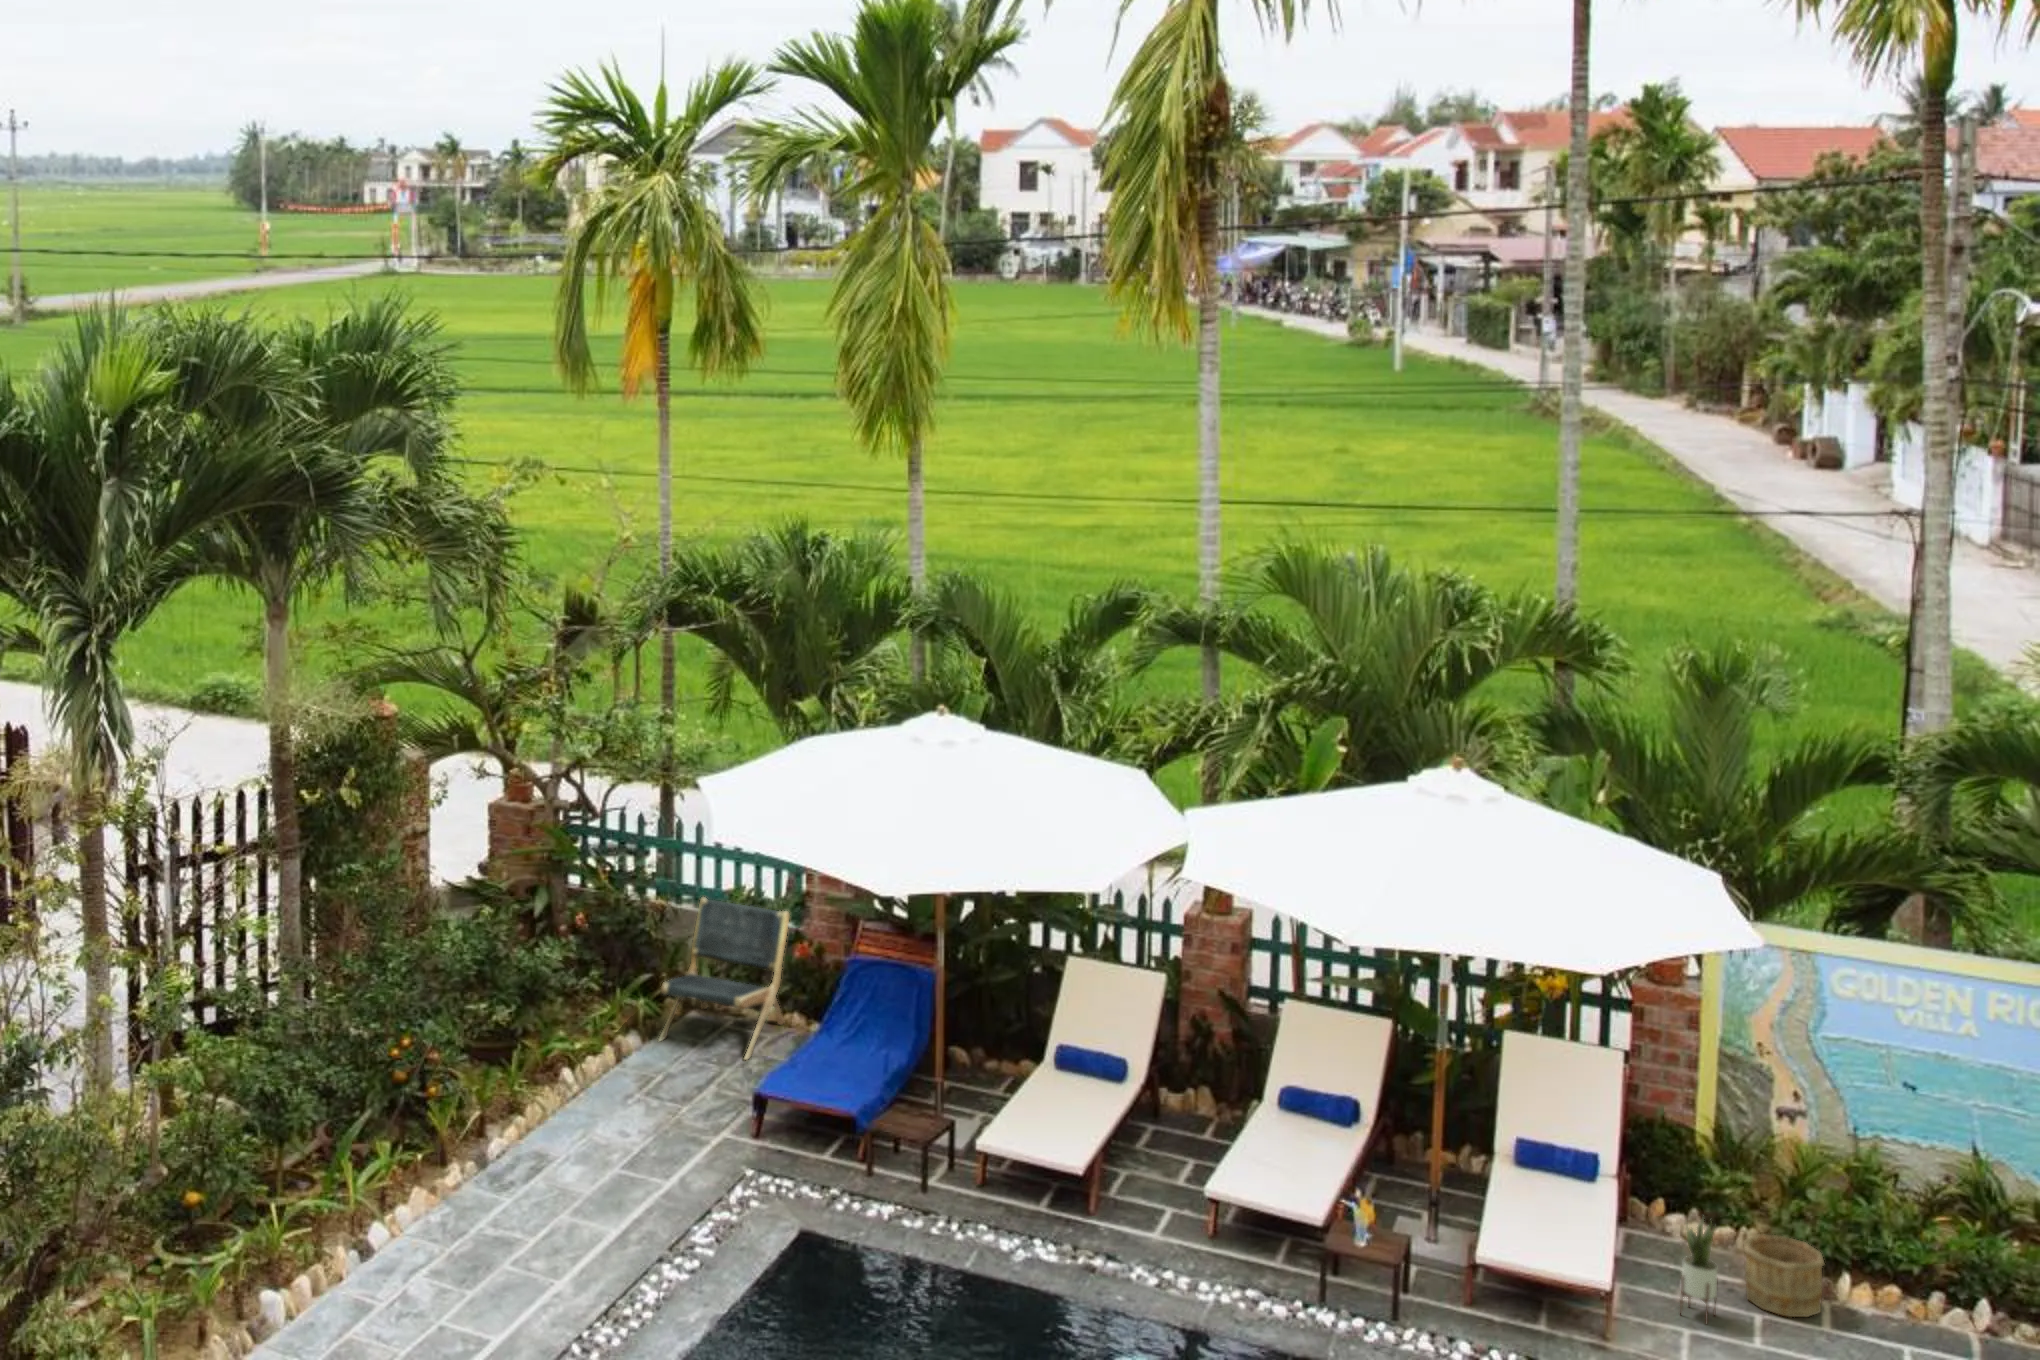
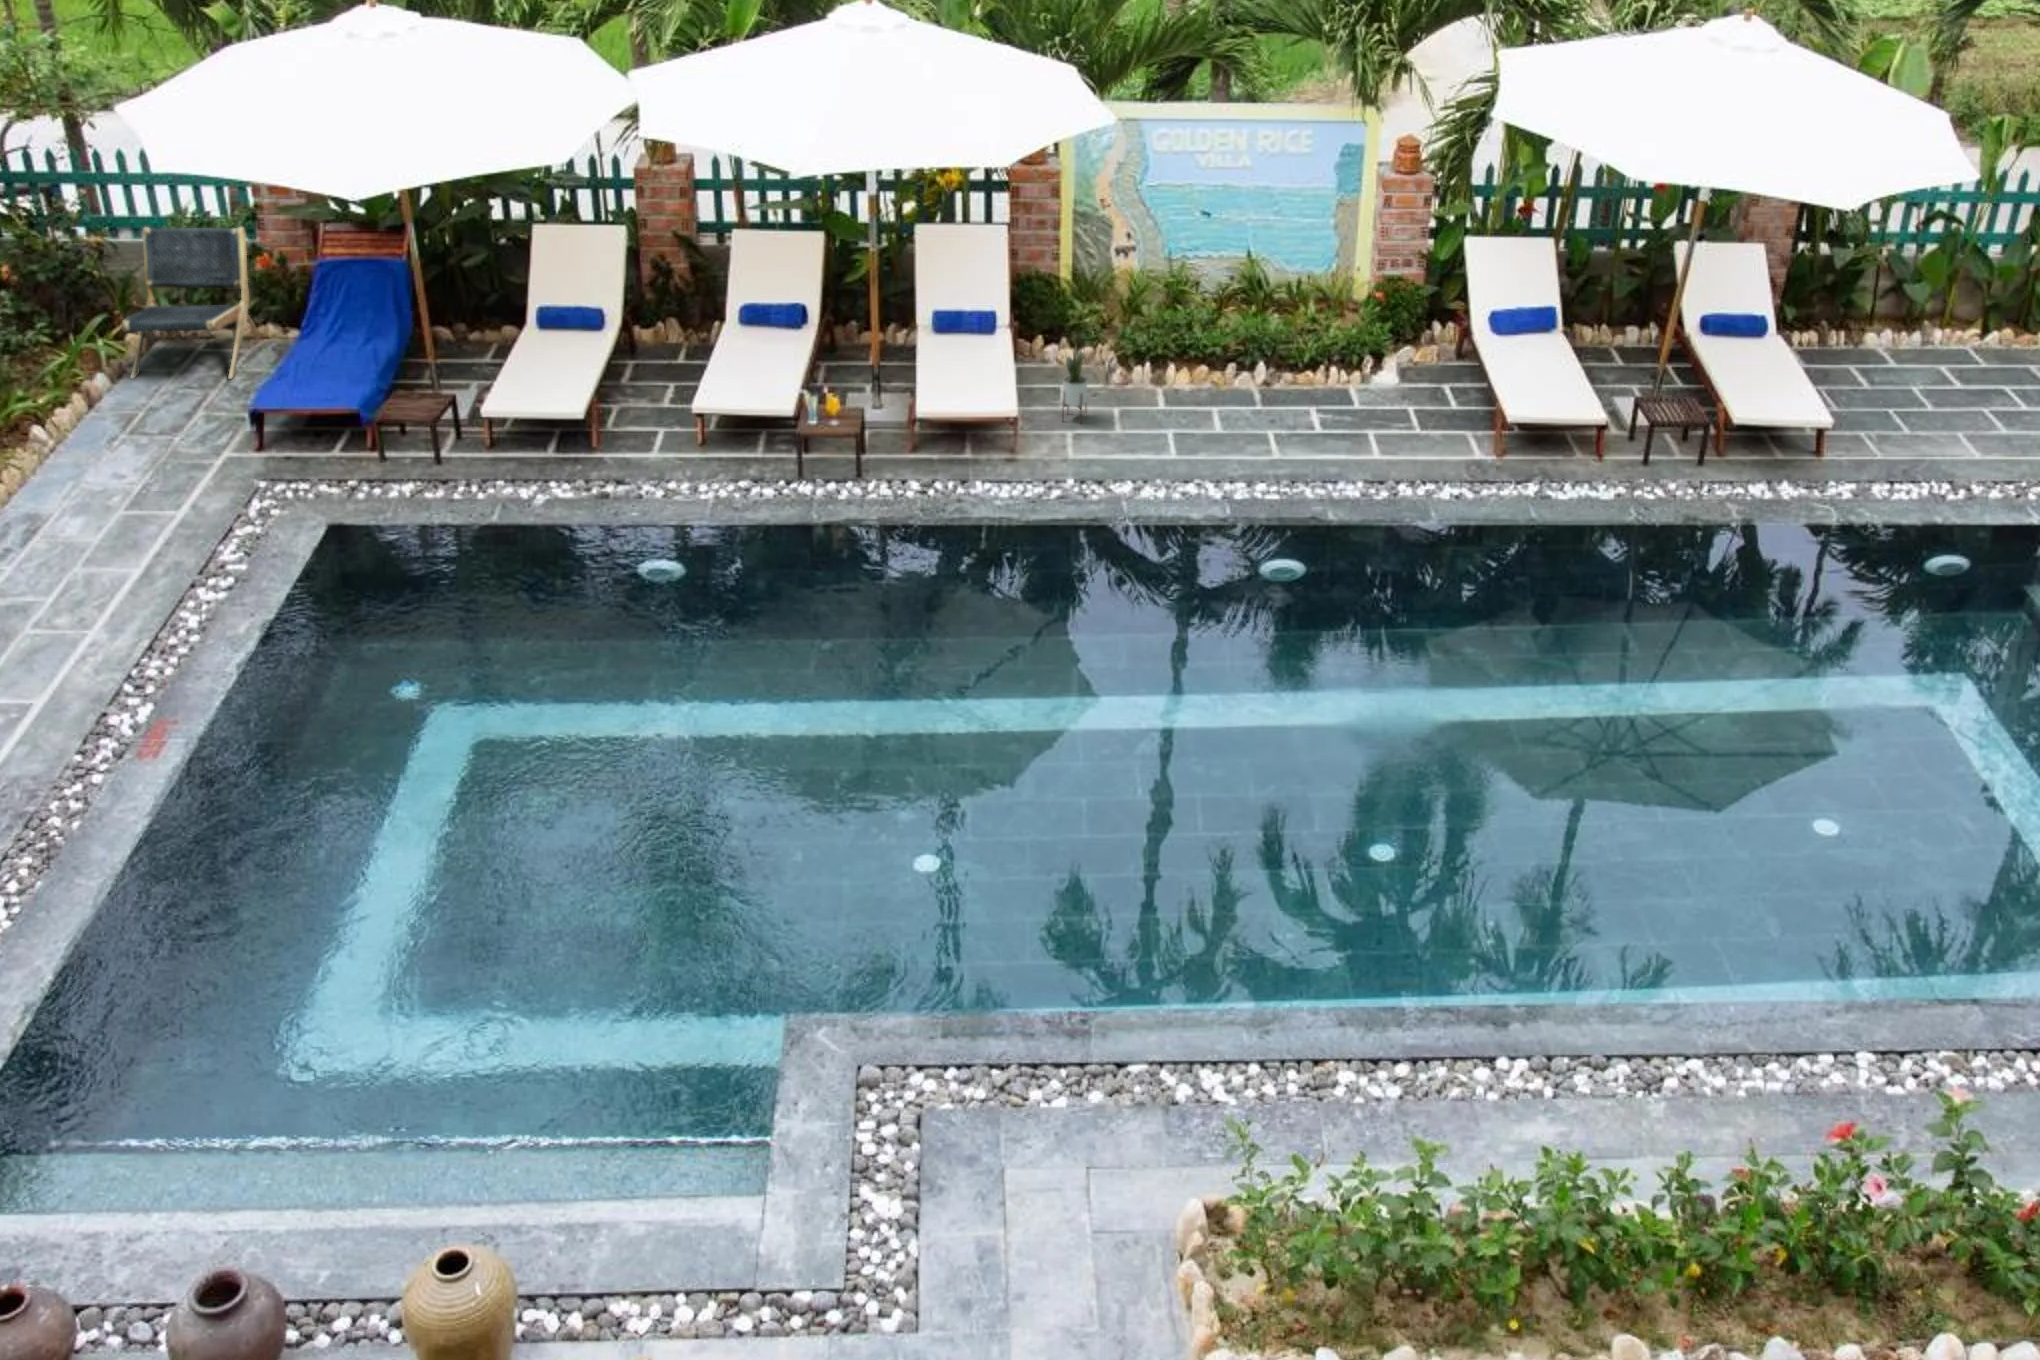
wooden bucket: present [1744,1234,1825,1317] -> none [1102,346,1158,405]

